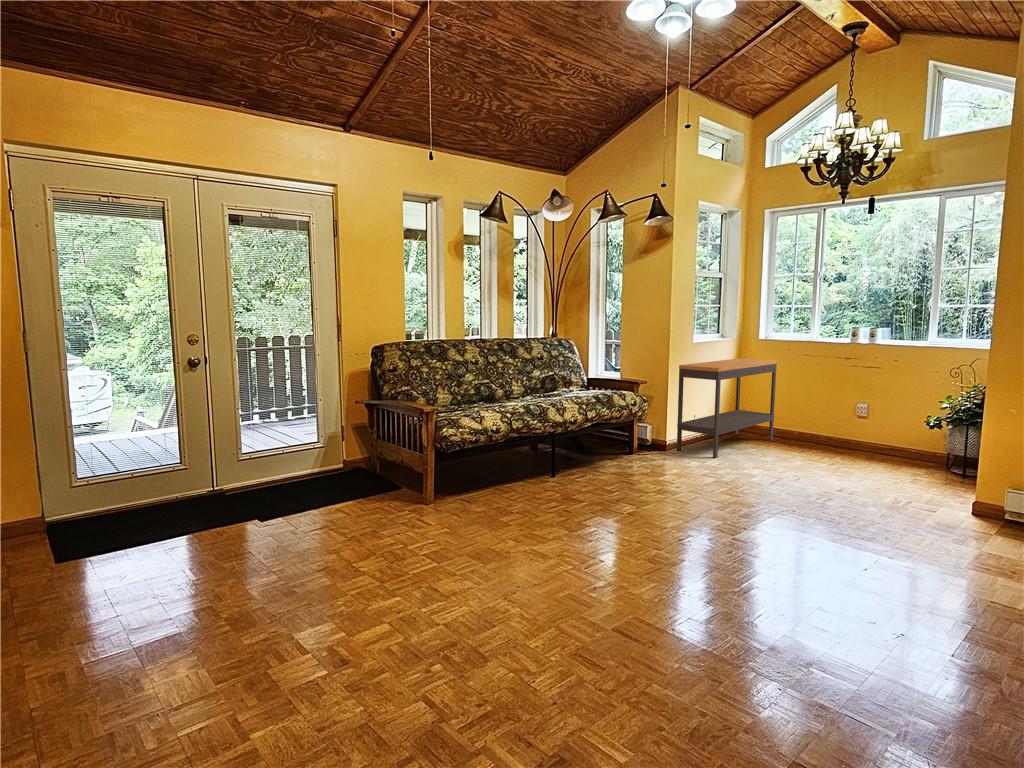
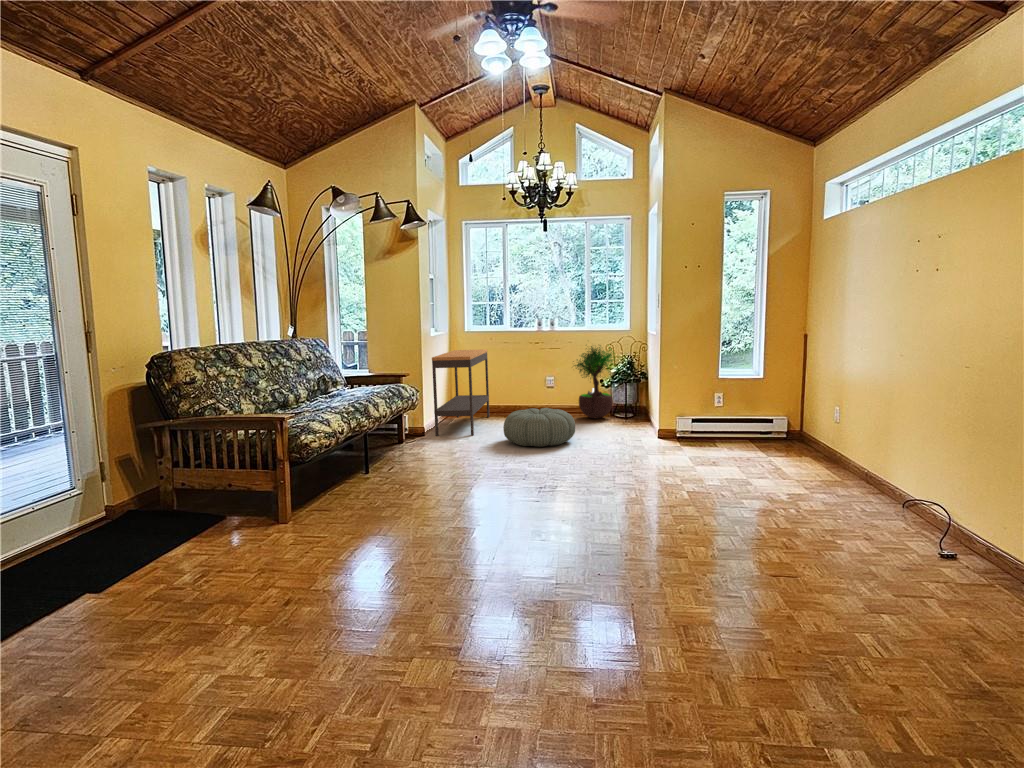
potted tree: none [875,360,953,468] -> present [574,345,614,418]
pouf: none [731,439,828,491] -> present [503,408,575,447]

